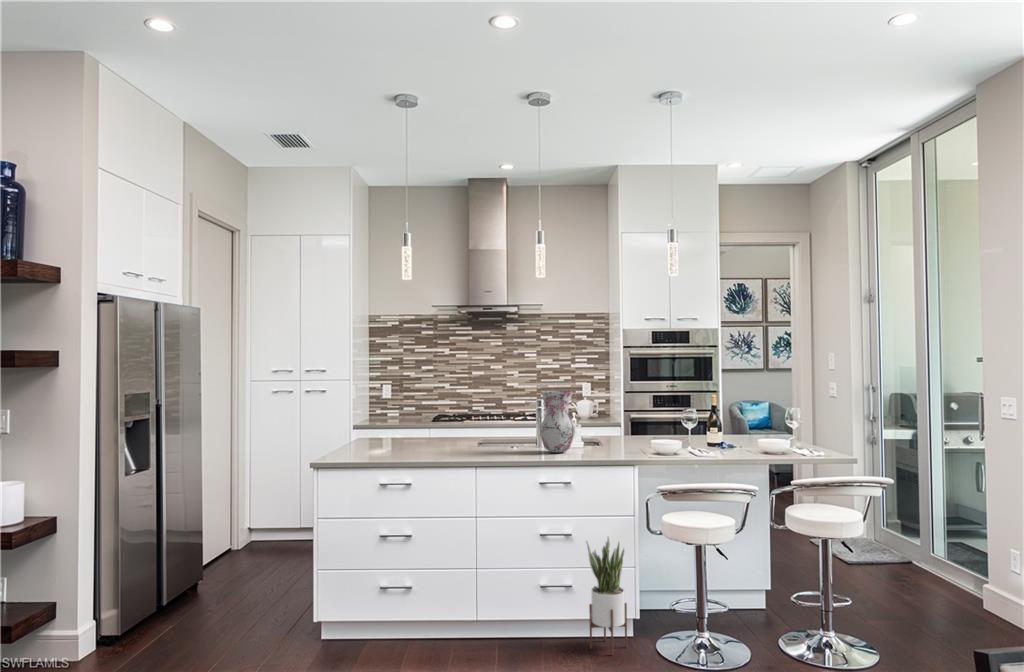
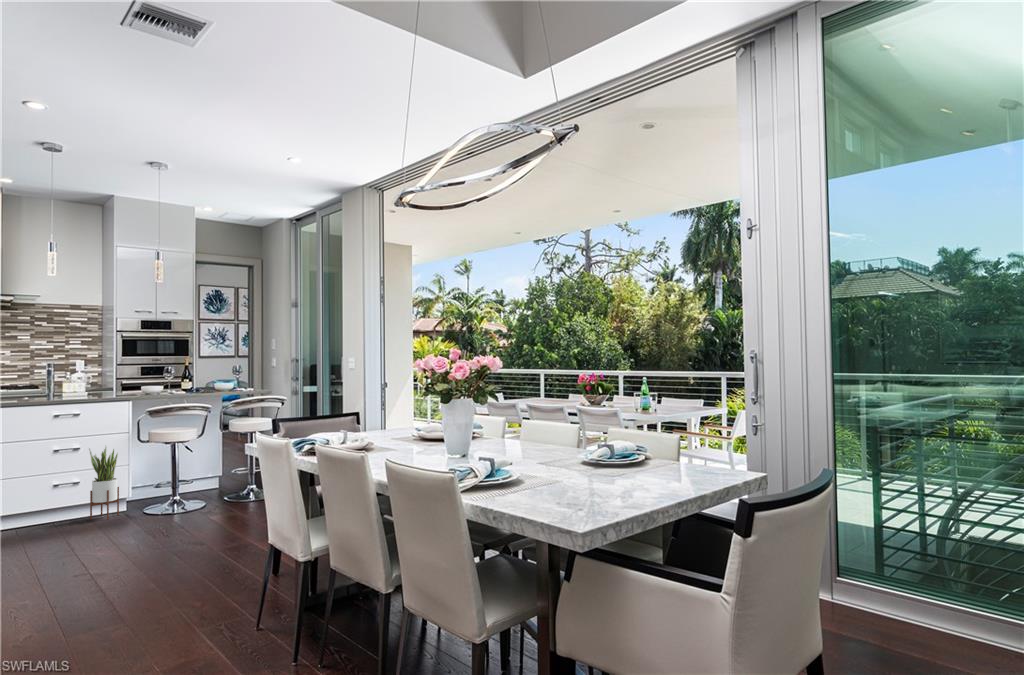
vase: present [540,391,575,453] -> none [49,353,79,396]

